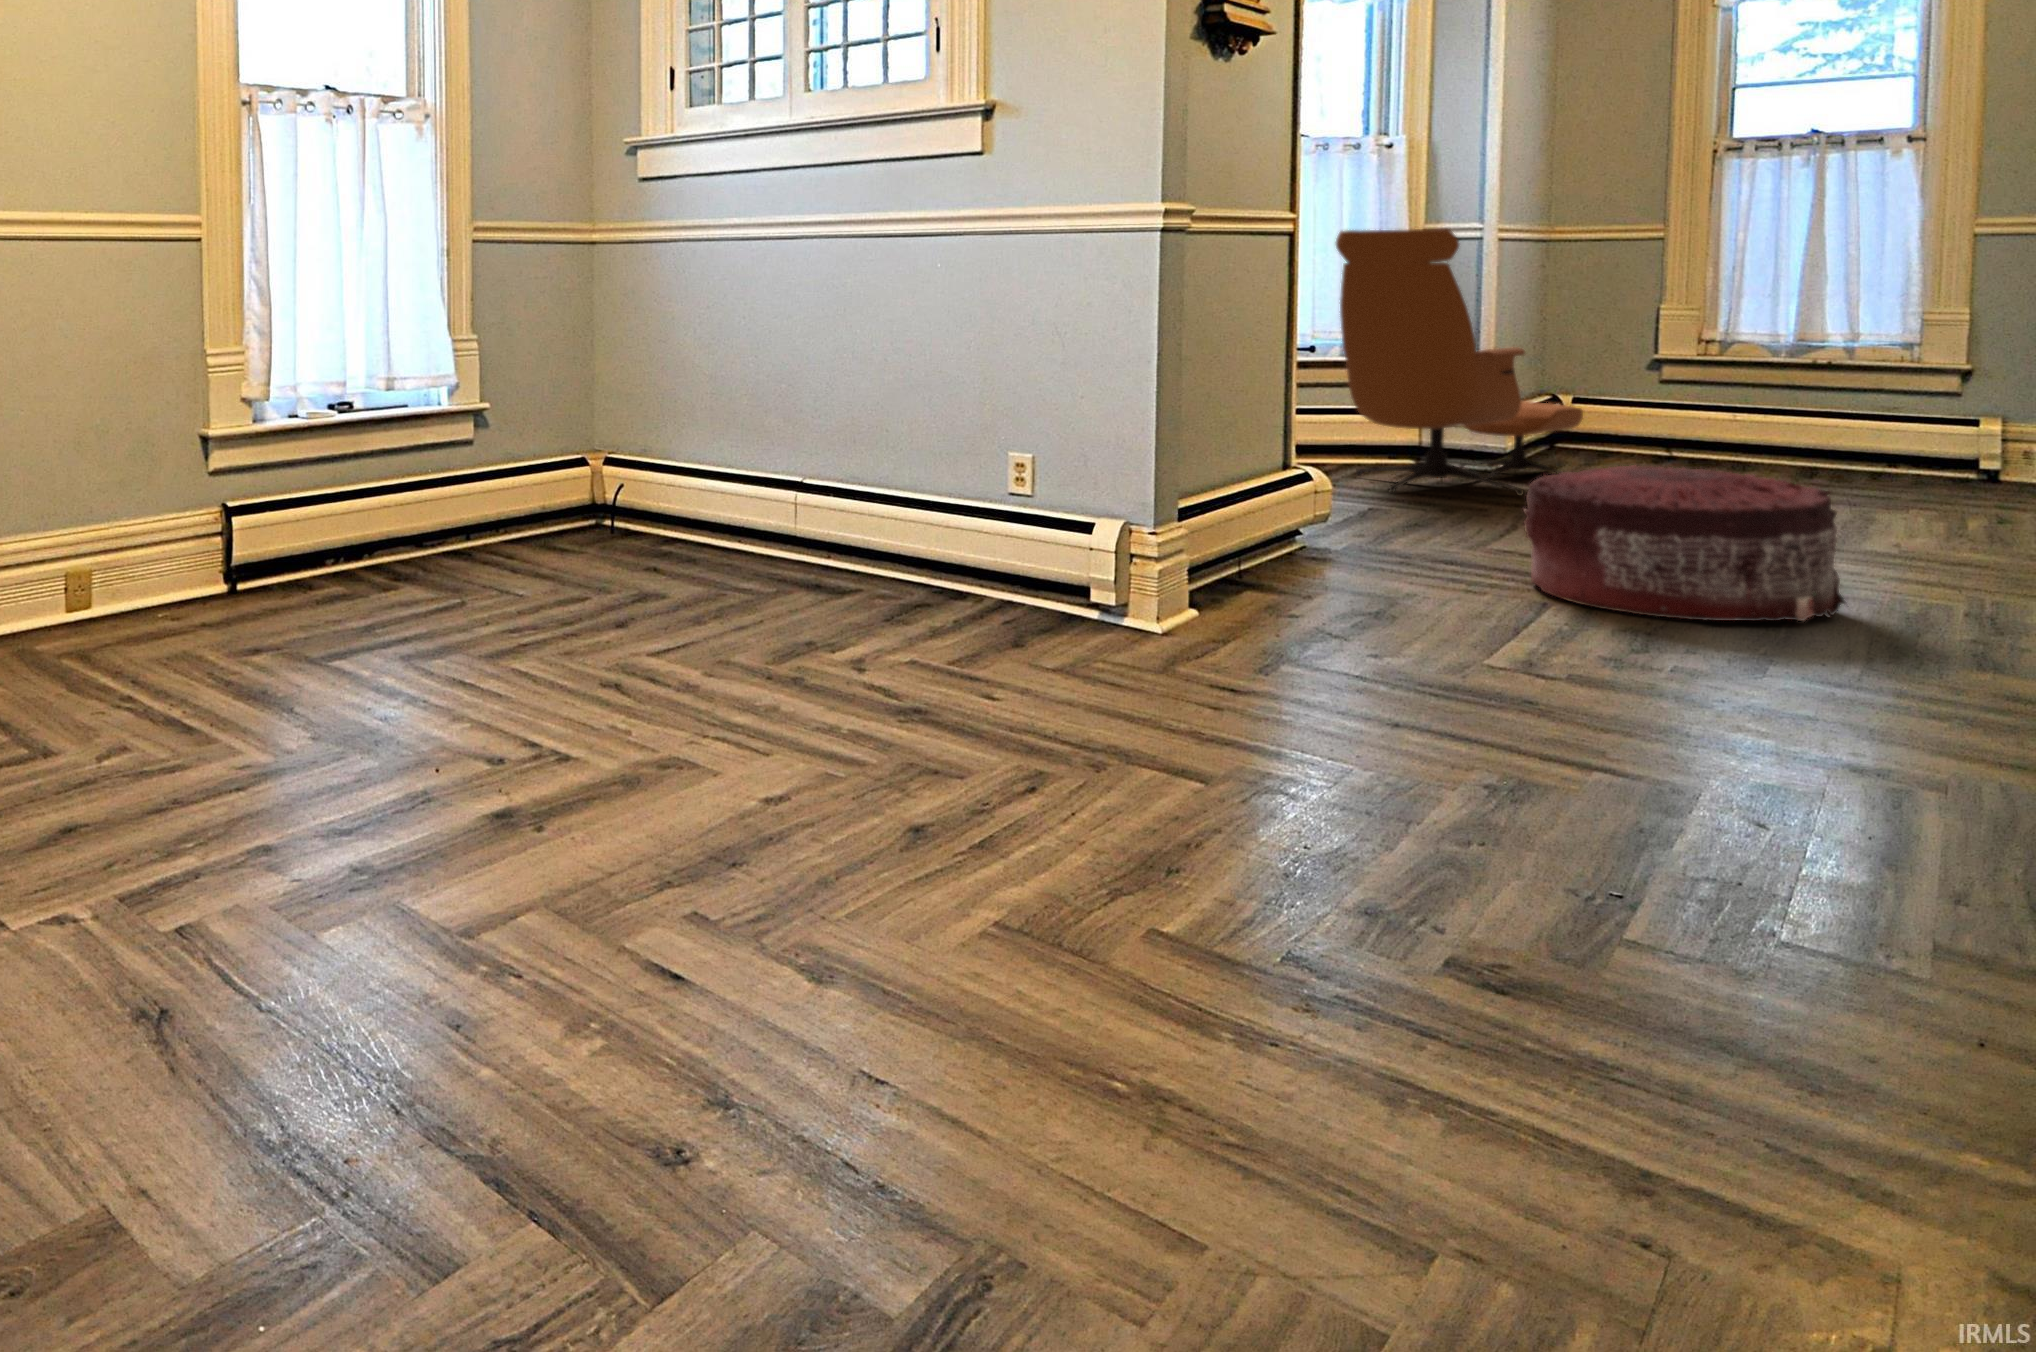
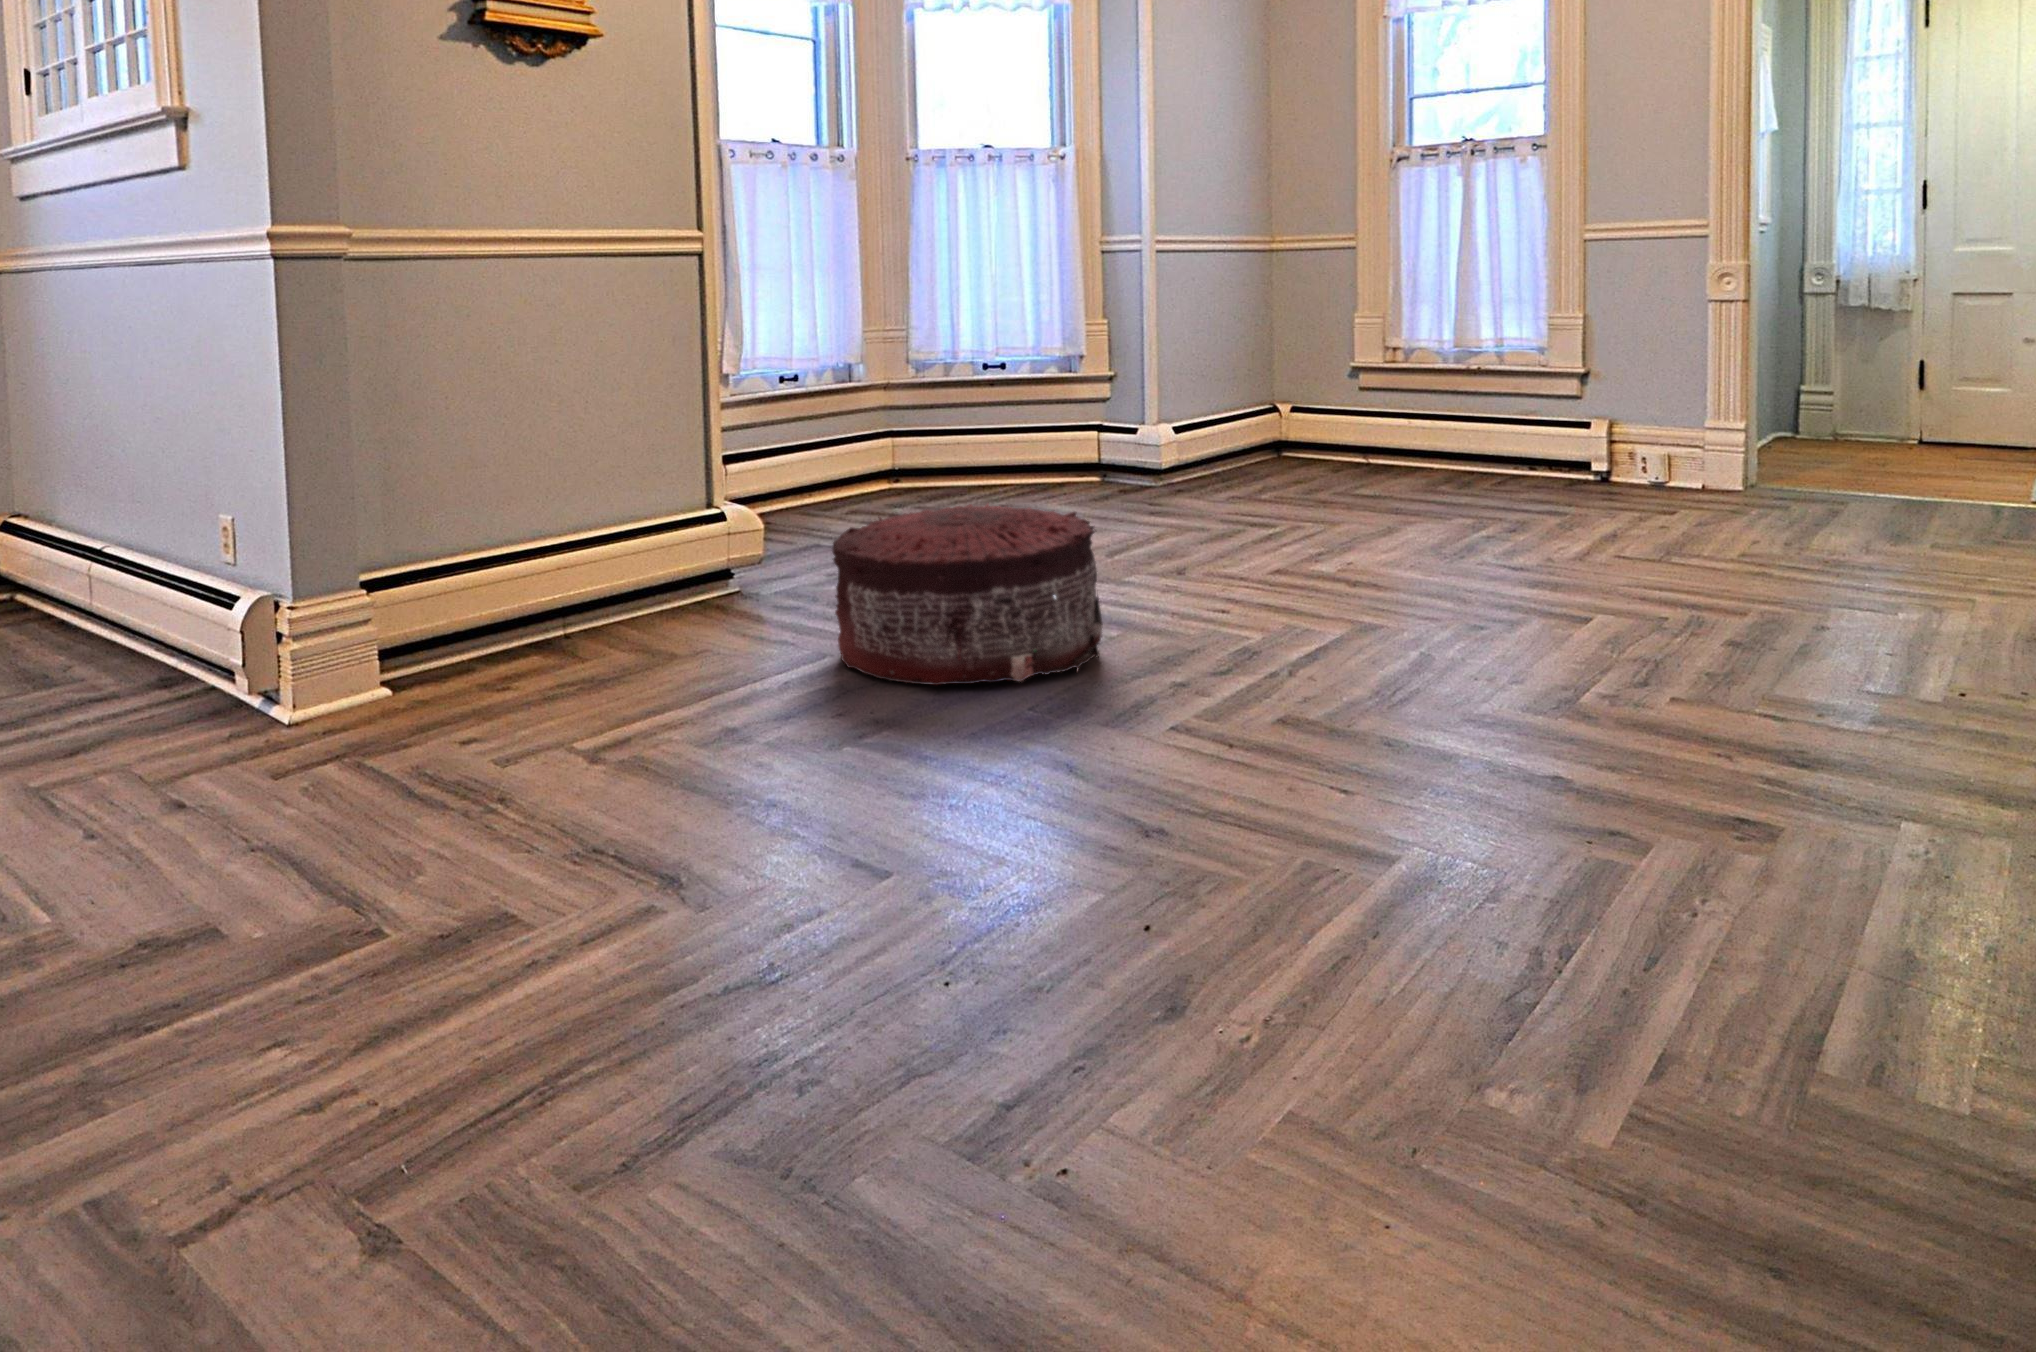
lounge chair: present [1335,228,1583,496] -> none [943,243,1225,517]

